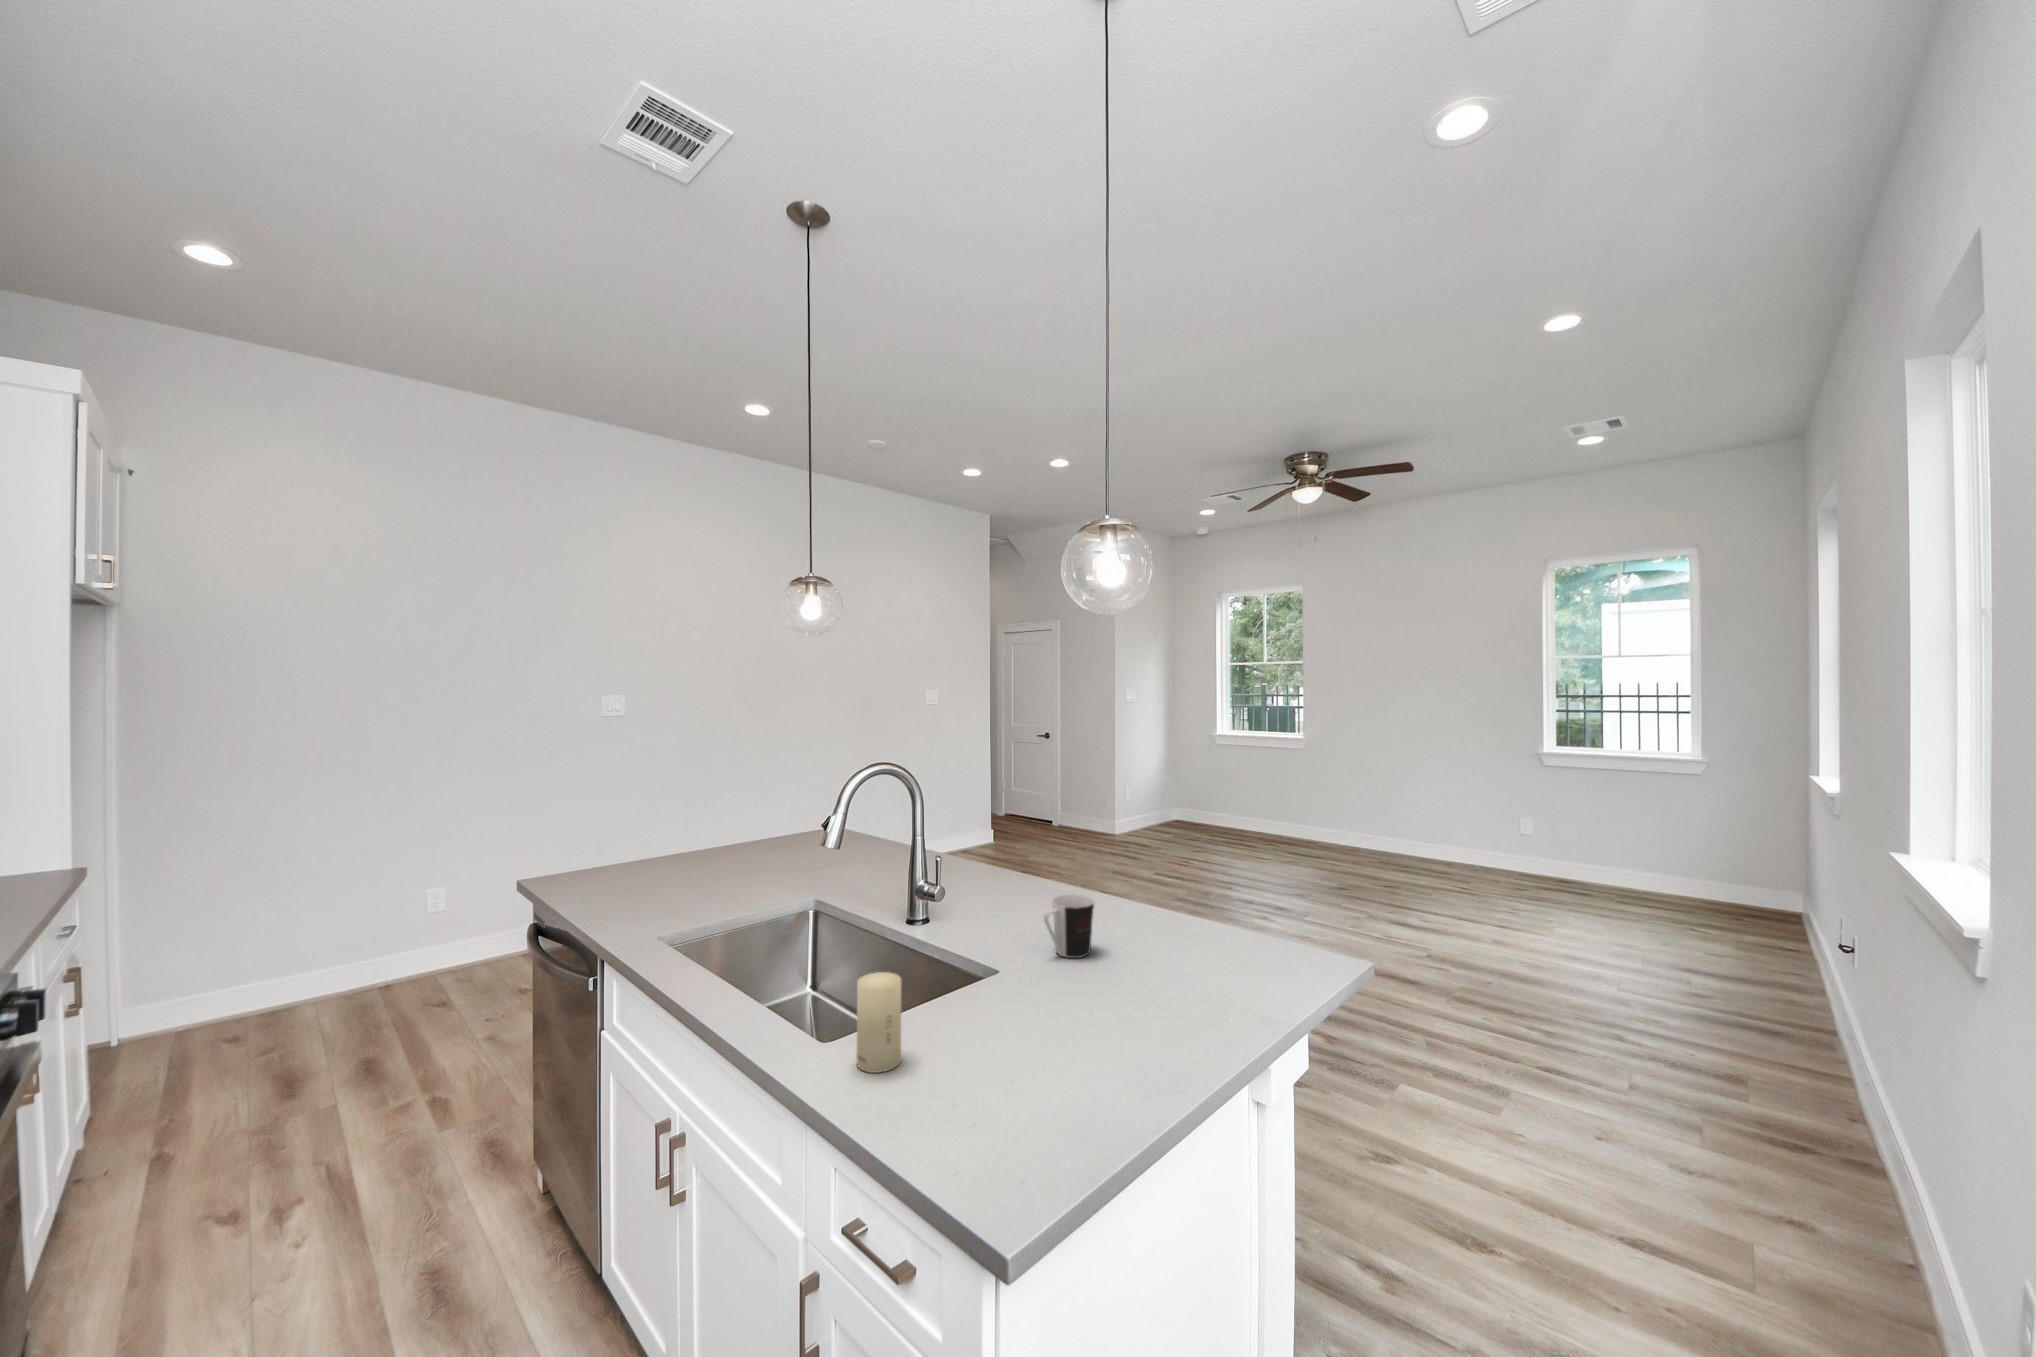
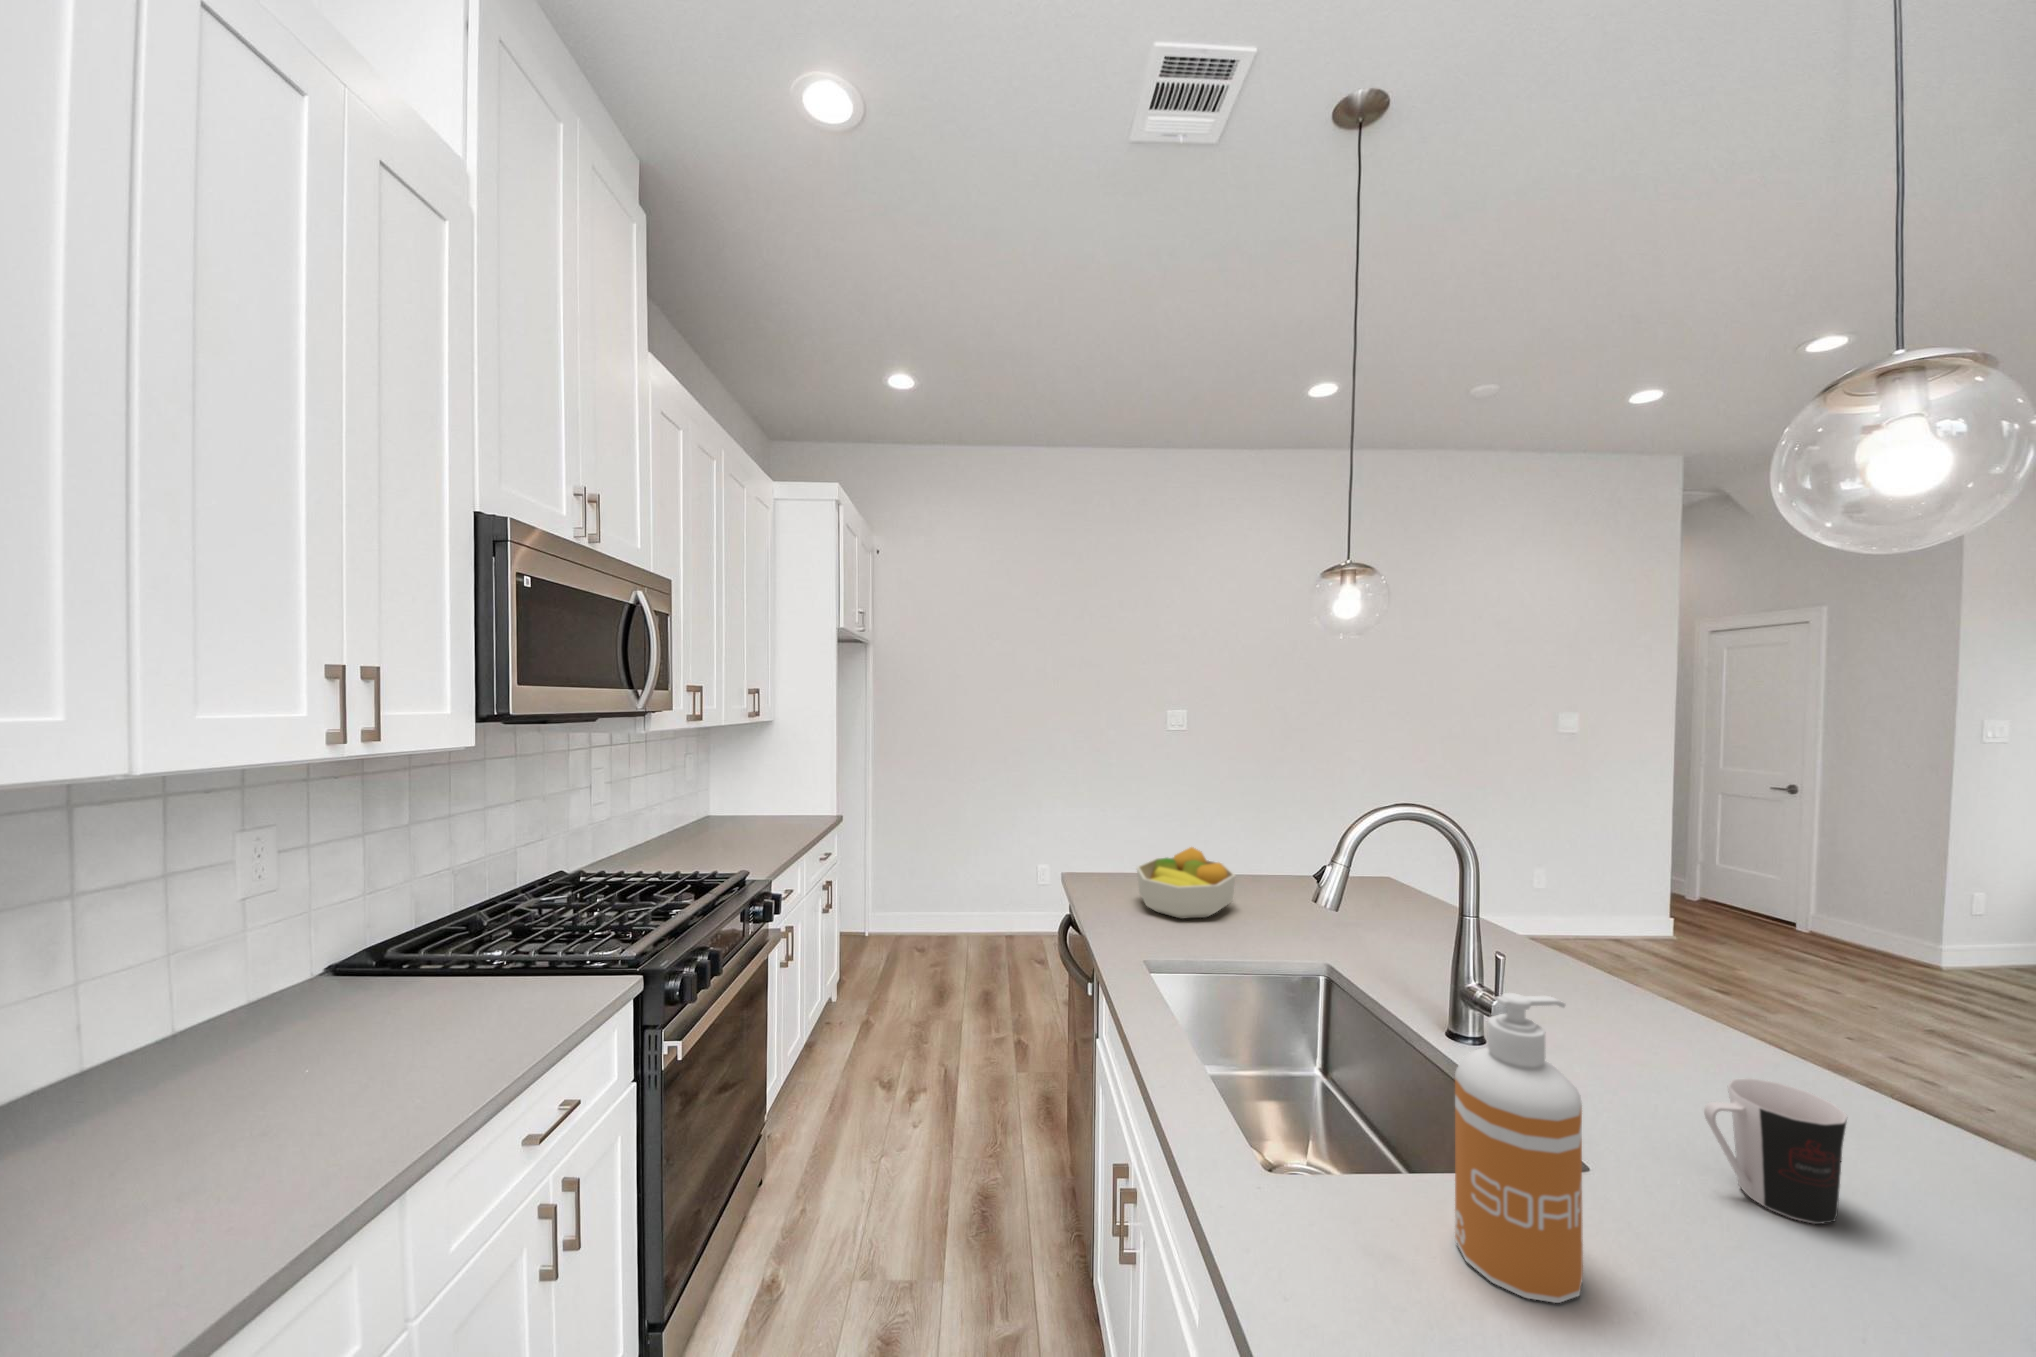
fruit bowl: none [629,830,728,896] -> present [1137,847,1235,919]
soap dispenser: none [946,867,1005,1032] -> present [1455,993,1583,1303]
candle: present [857,972,901,1073] -> none [1276,1115,1351,1292]

